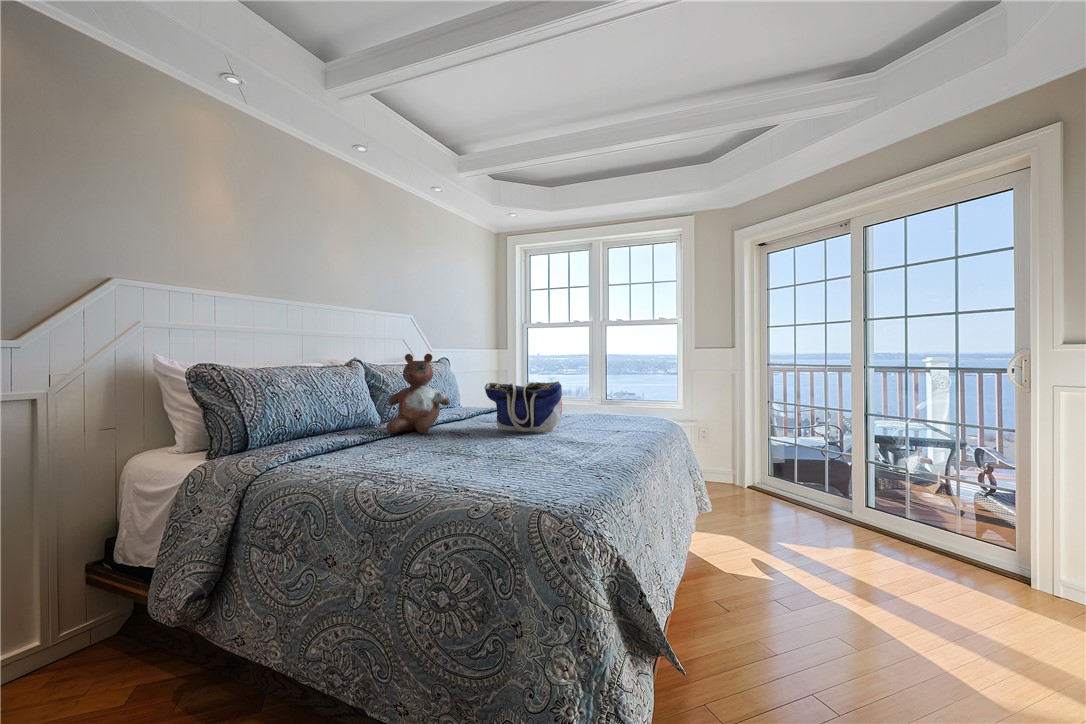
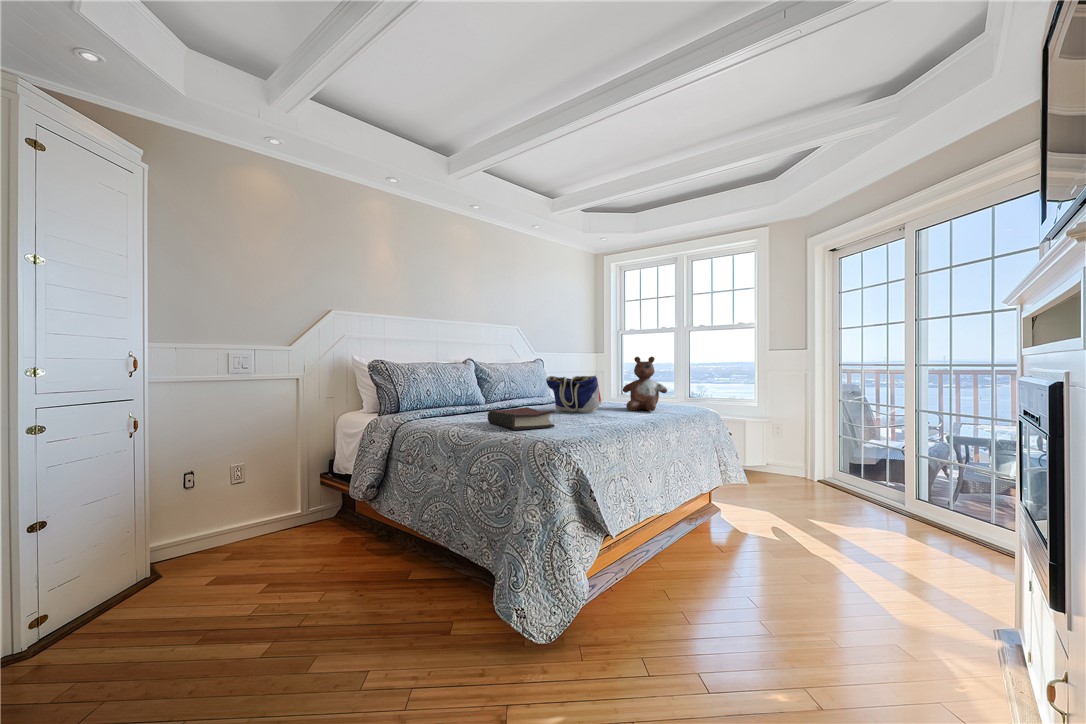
stuffed bear: present [387,354,450,433] -> present [623,357,667,411]
hardback book: none [419,435,534,483] -> present [488,407,554,430]

